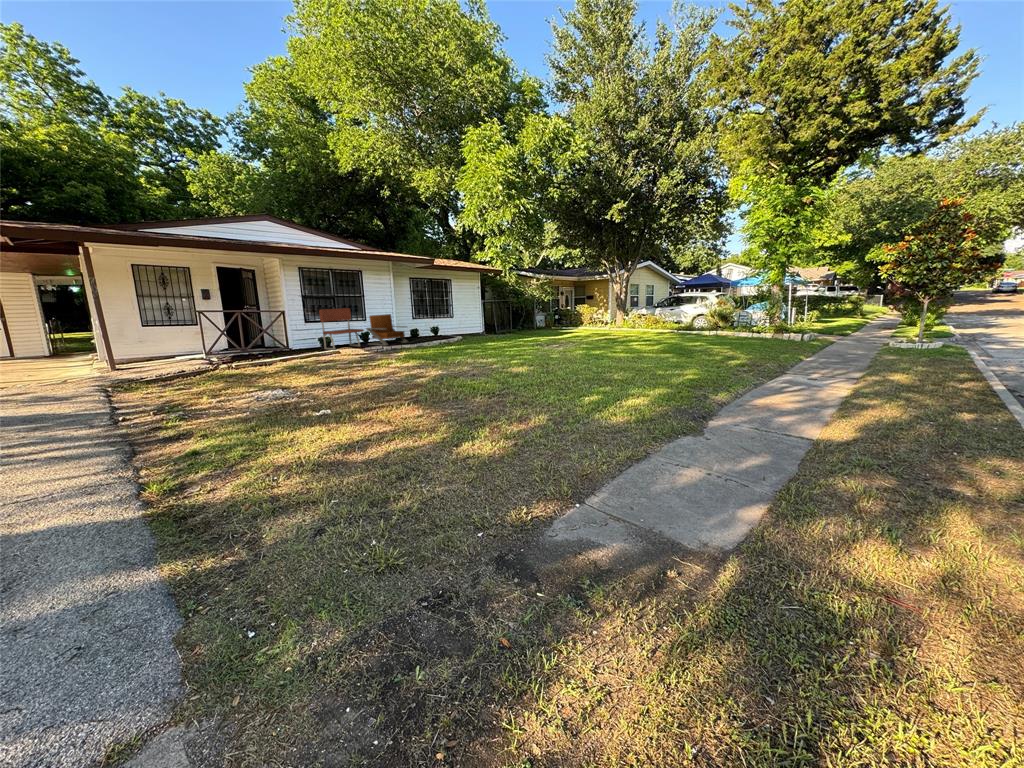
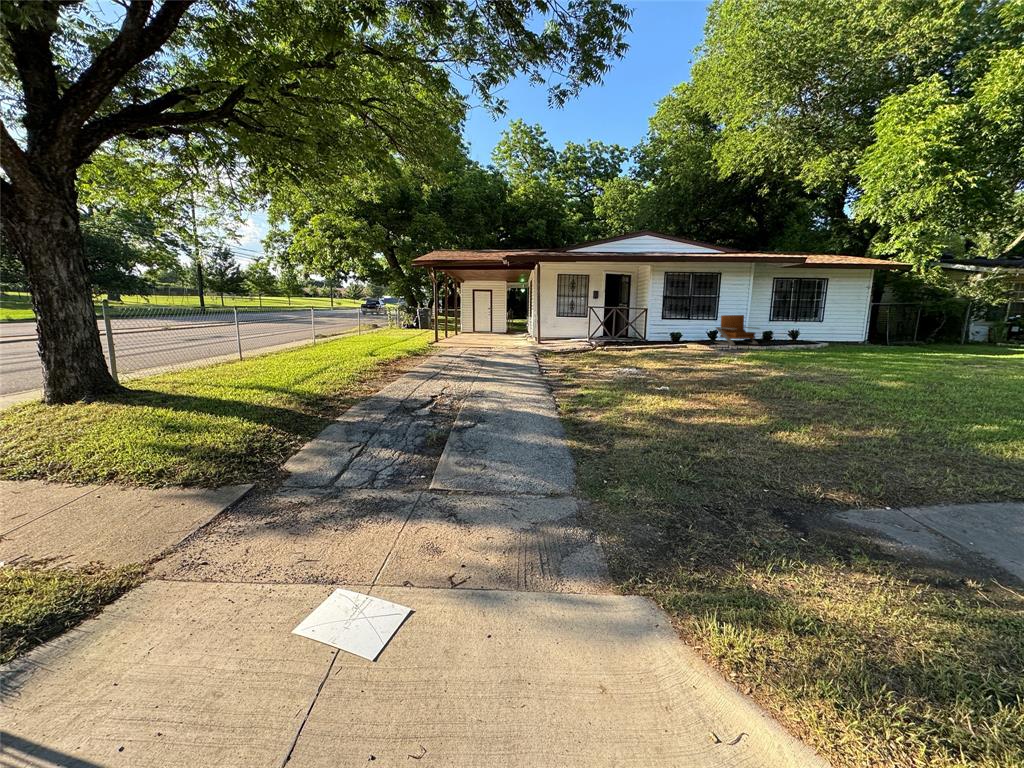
bench: present [319,308,363,350] -> none [674,308,713,345]

